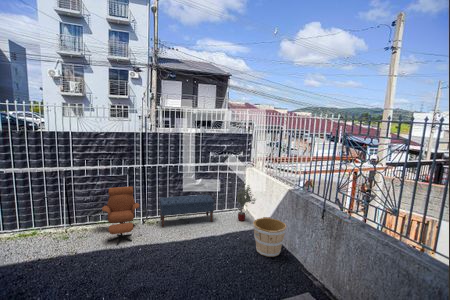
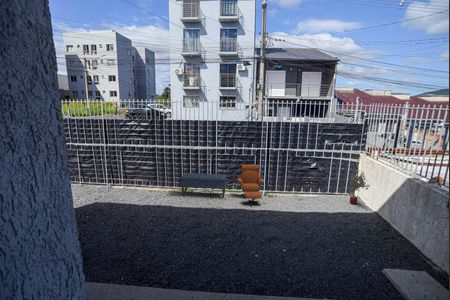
bench: present [160,195,214,227] -> present [181,173,226,198]
wooden bucket: present [253,217,287,257] -> none [368,200,404,234]

